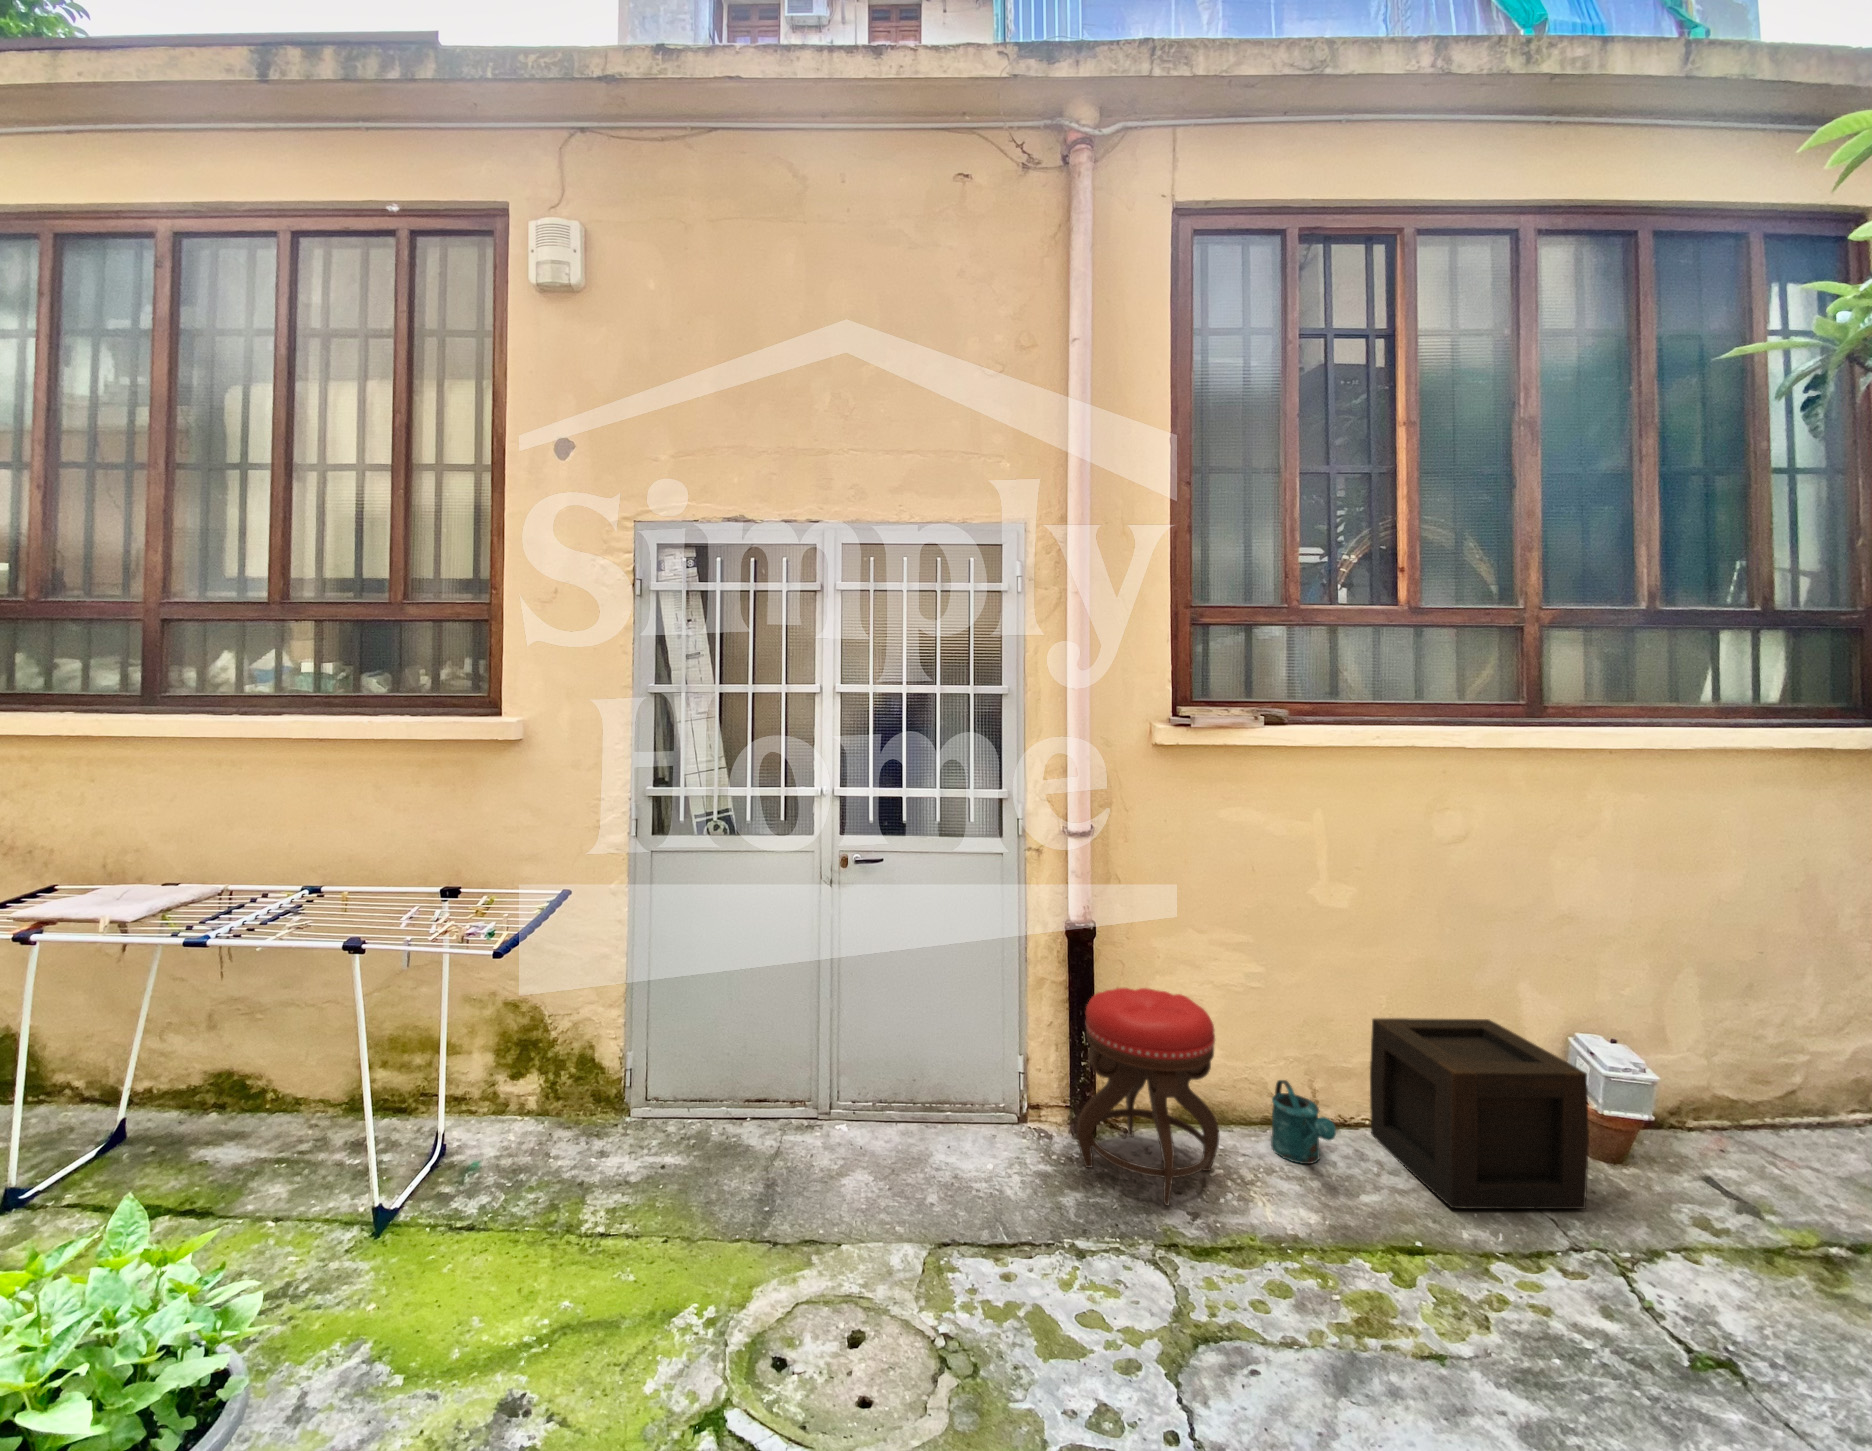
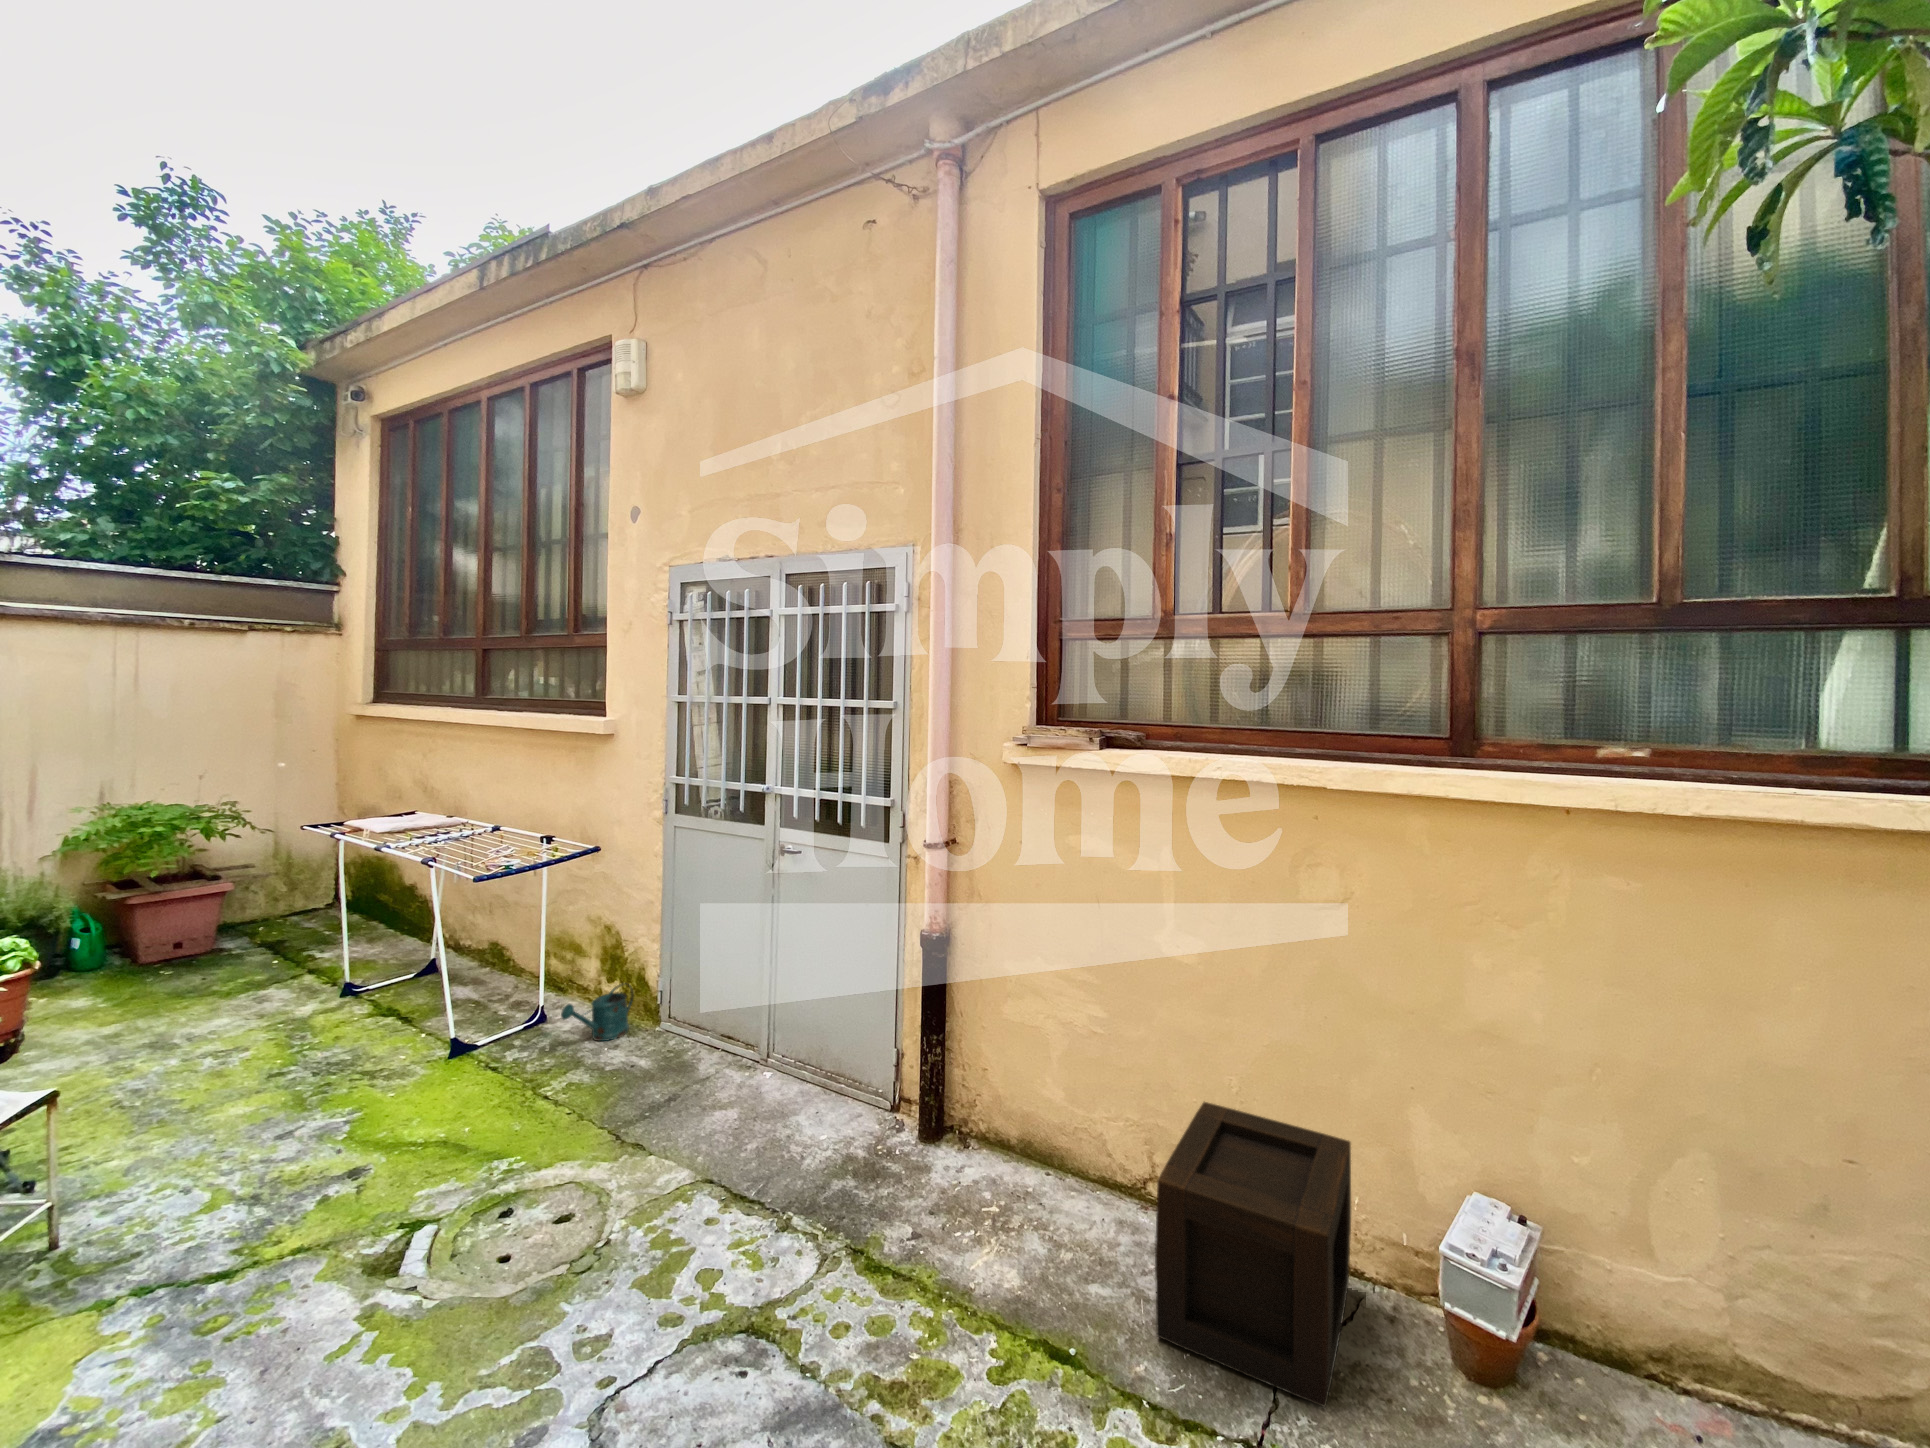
stool: present [1077,988,1219,1206] -> none [869,1005,992,1222]
watering can: present [1271,1080,1336,1164] -> present [561,983,634,1041]

